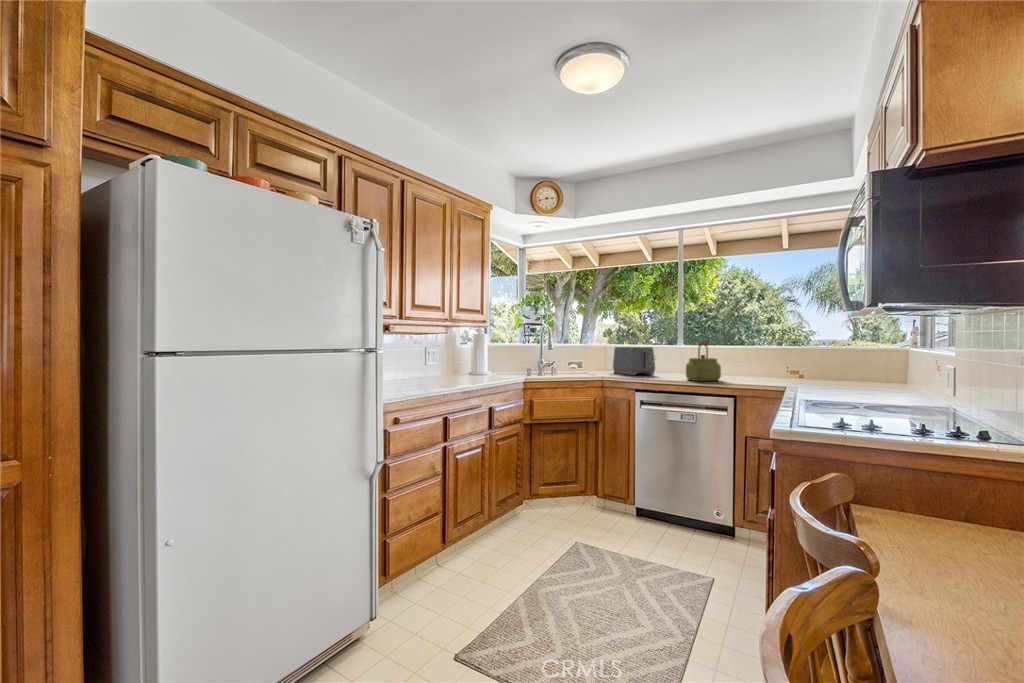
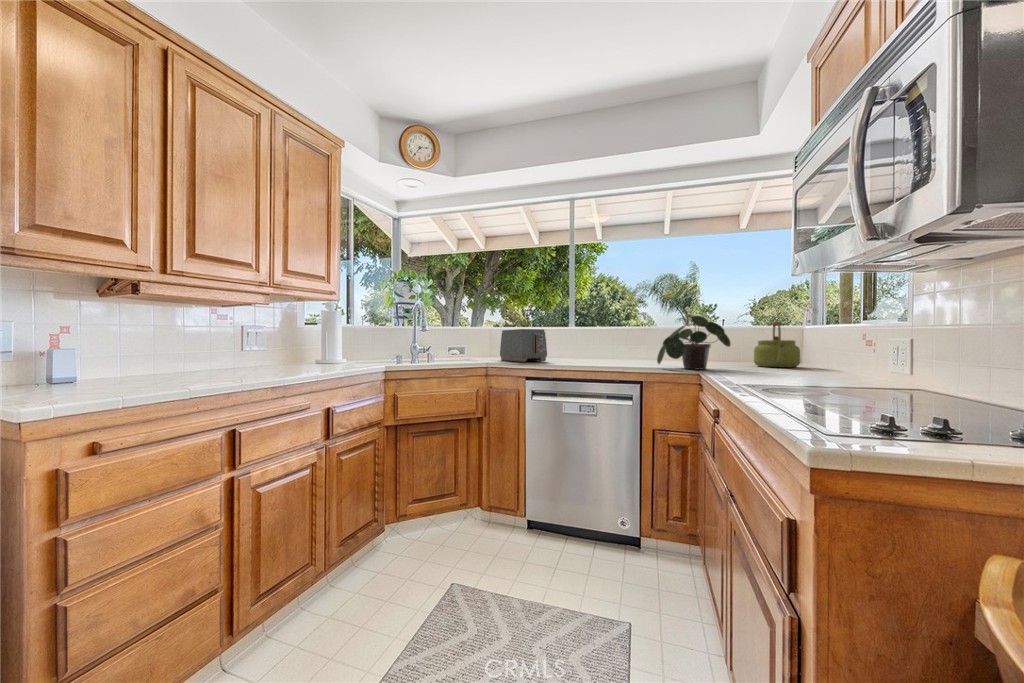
potted plant: none [751,340,817,387] -> present [657,316,731,369]
kettle: present [686,342,721,381] -> present [754,321,800,367]

